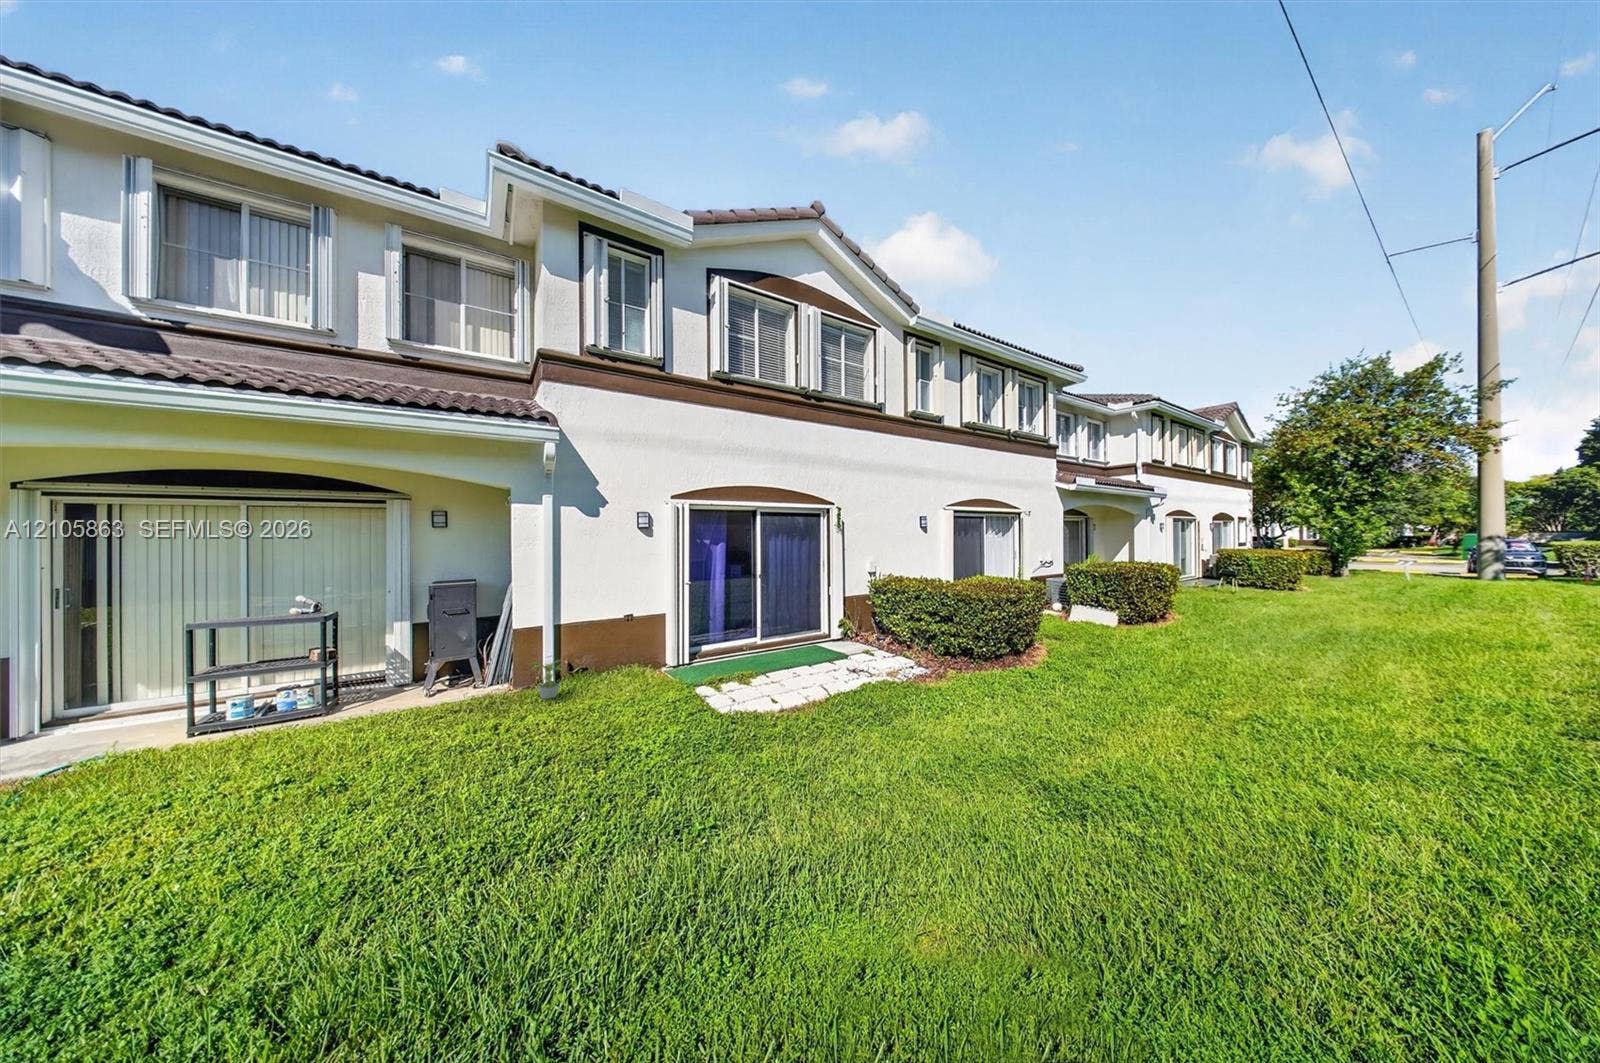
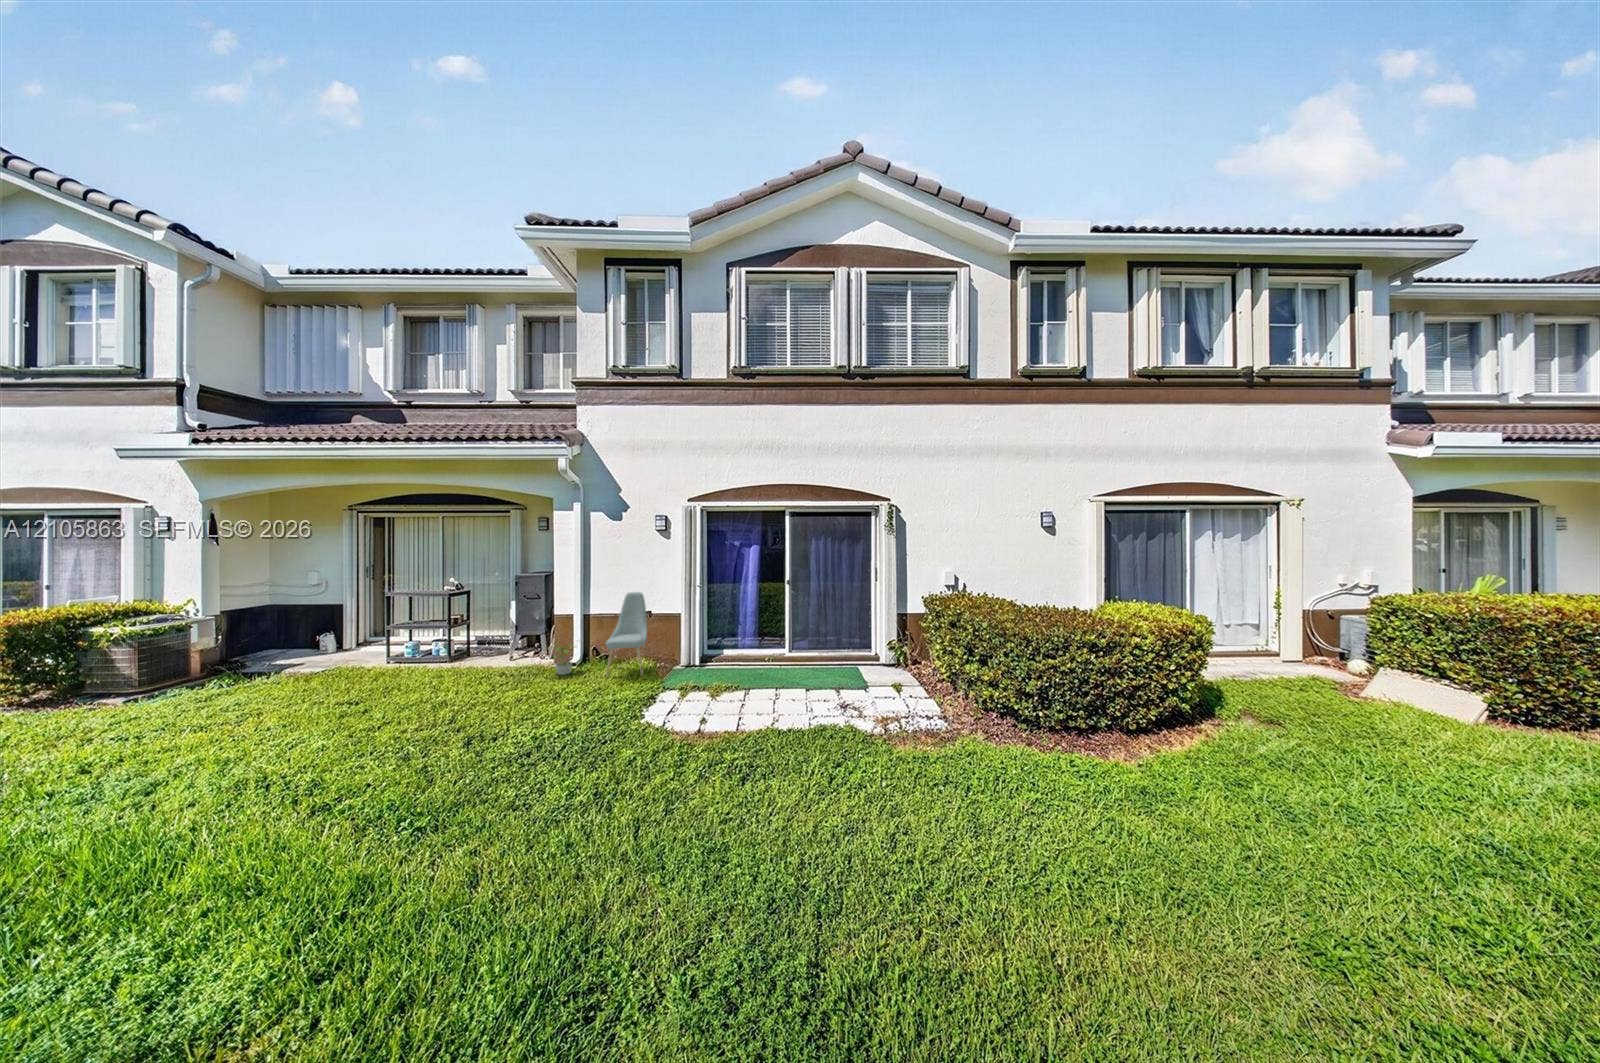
chair: none [606,596,655,691] -> present [606,592,647,676]

